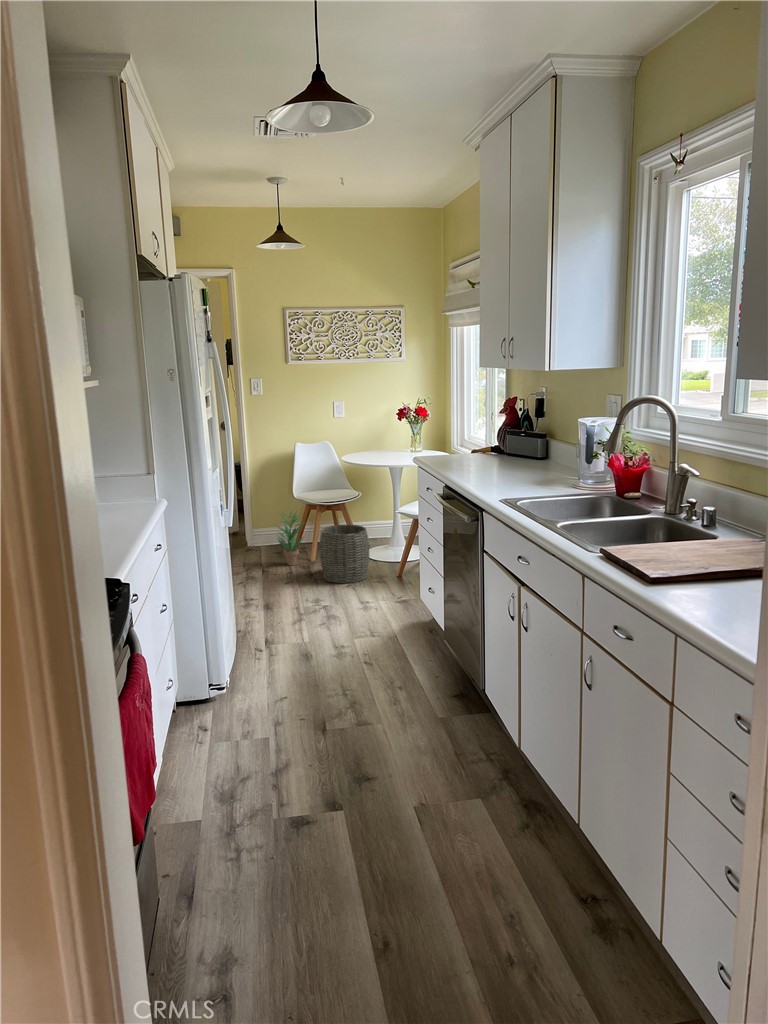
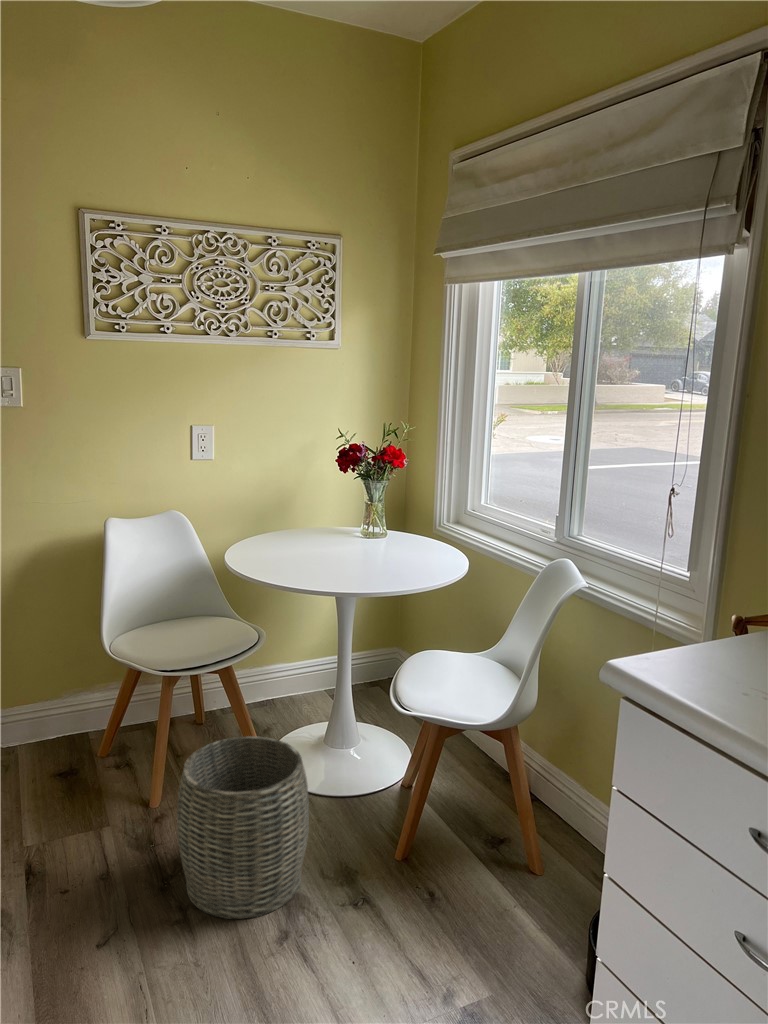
potted plant: present [278,512,304,566] -> none [52,694,134,832]

